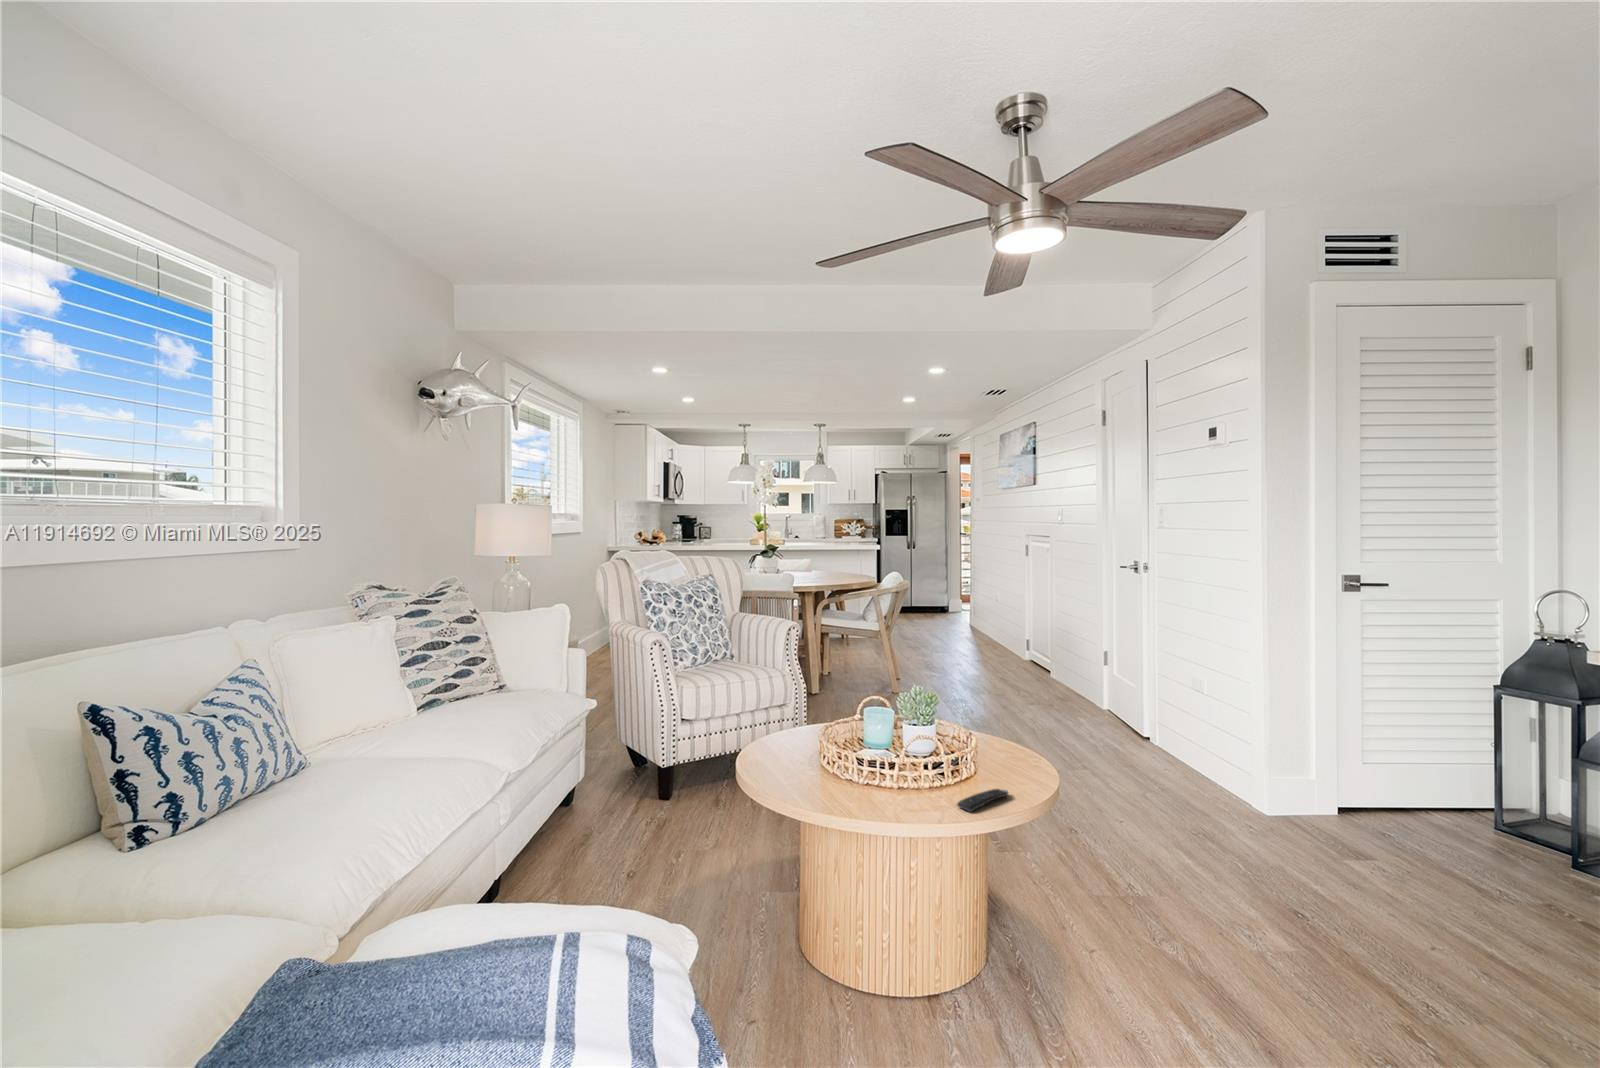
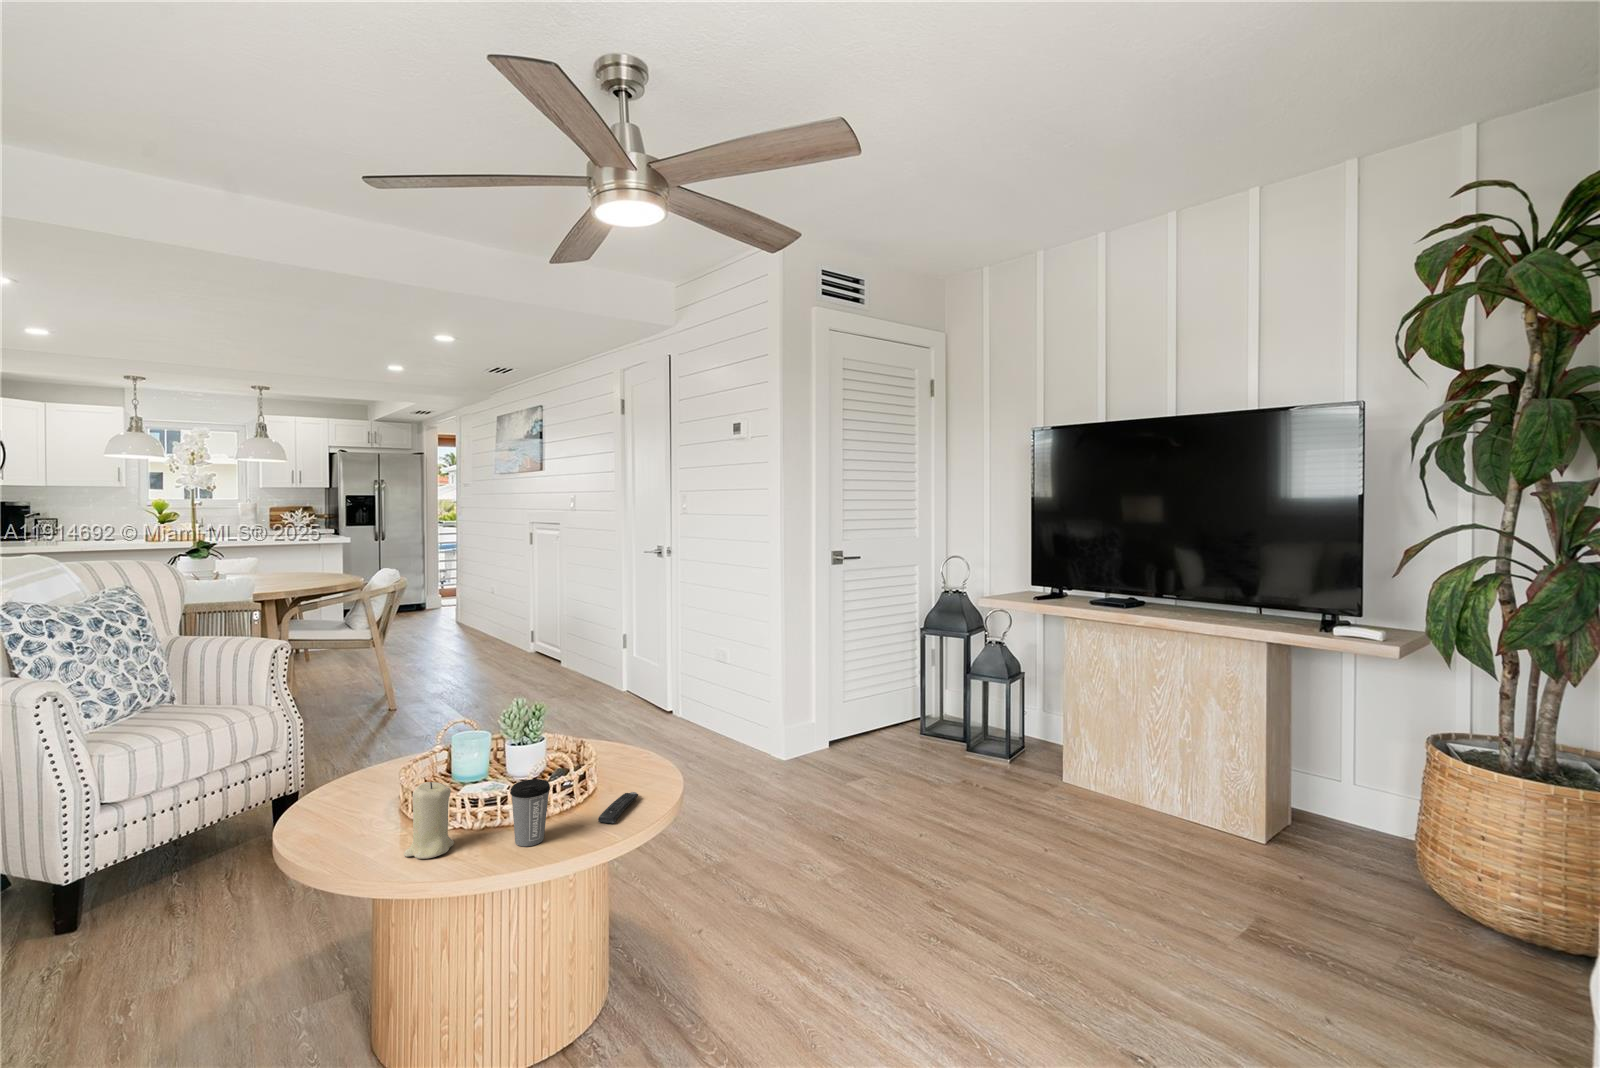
candle: none [798,733,835,796] -> present [404,782,454,859]
coffee cup: none [874,749,909,810] -> present [510,779,550,846]

